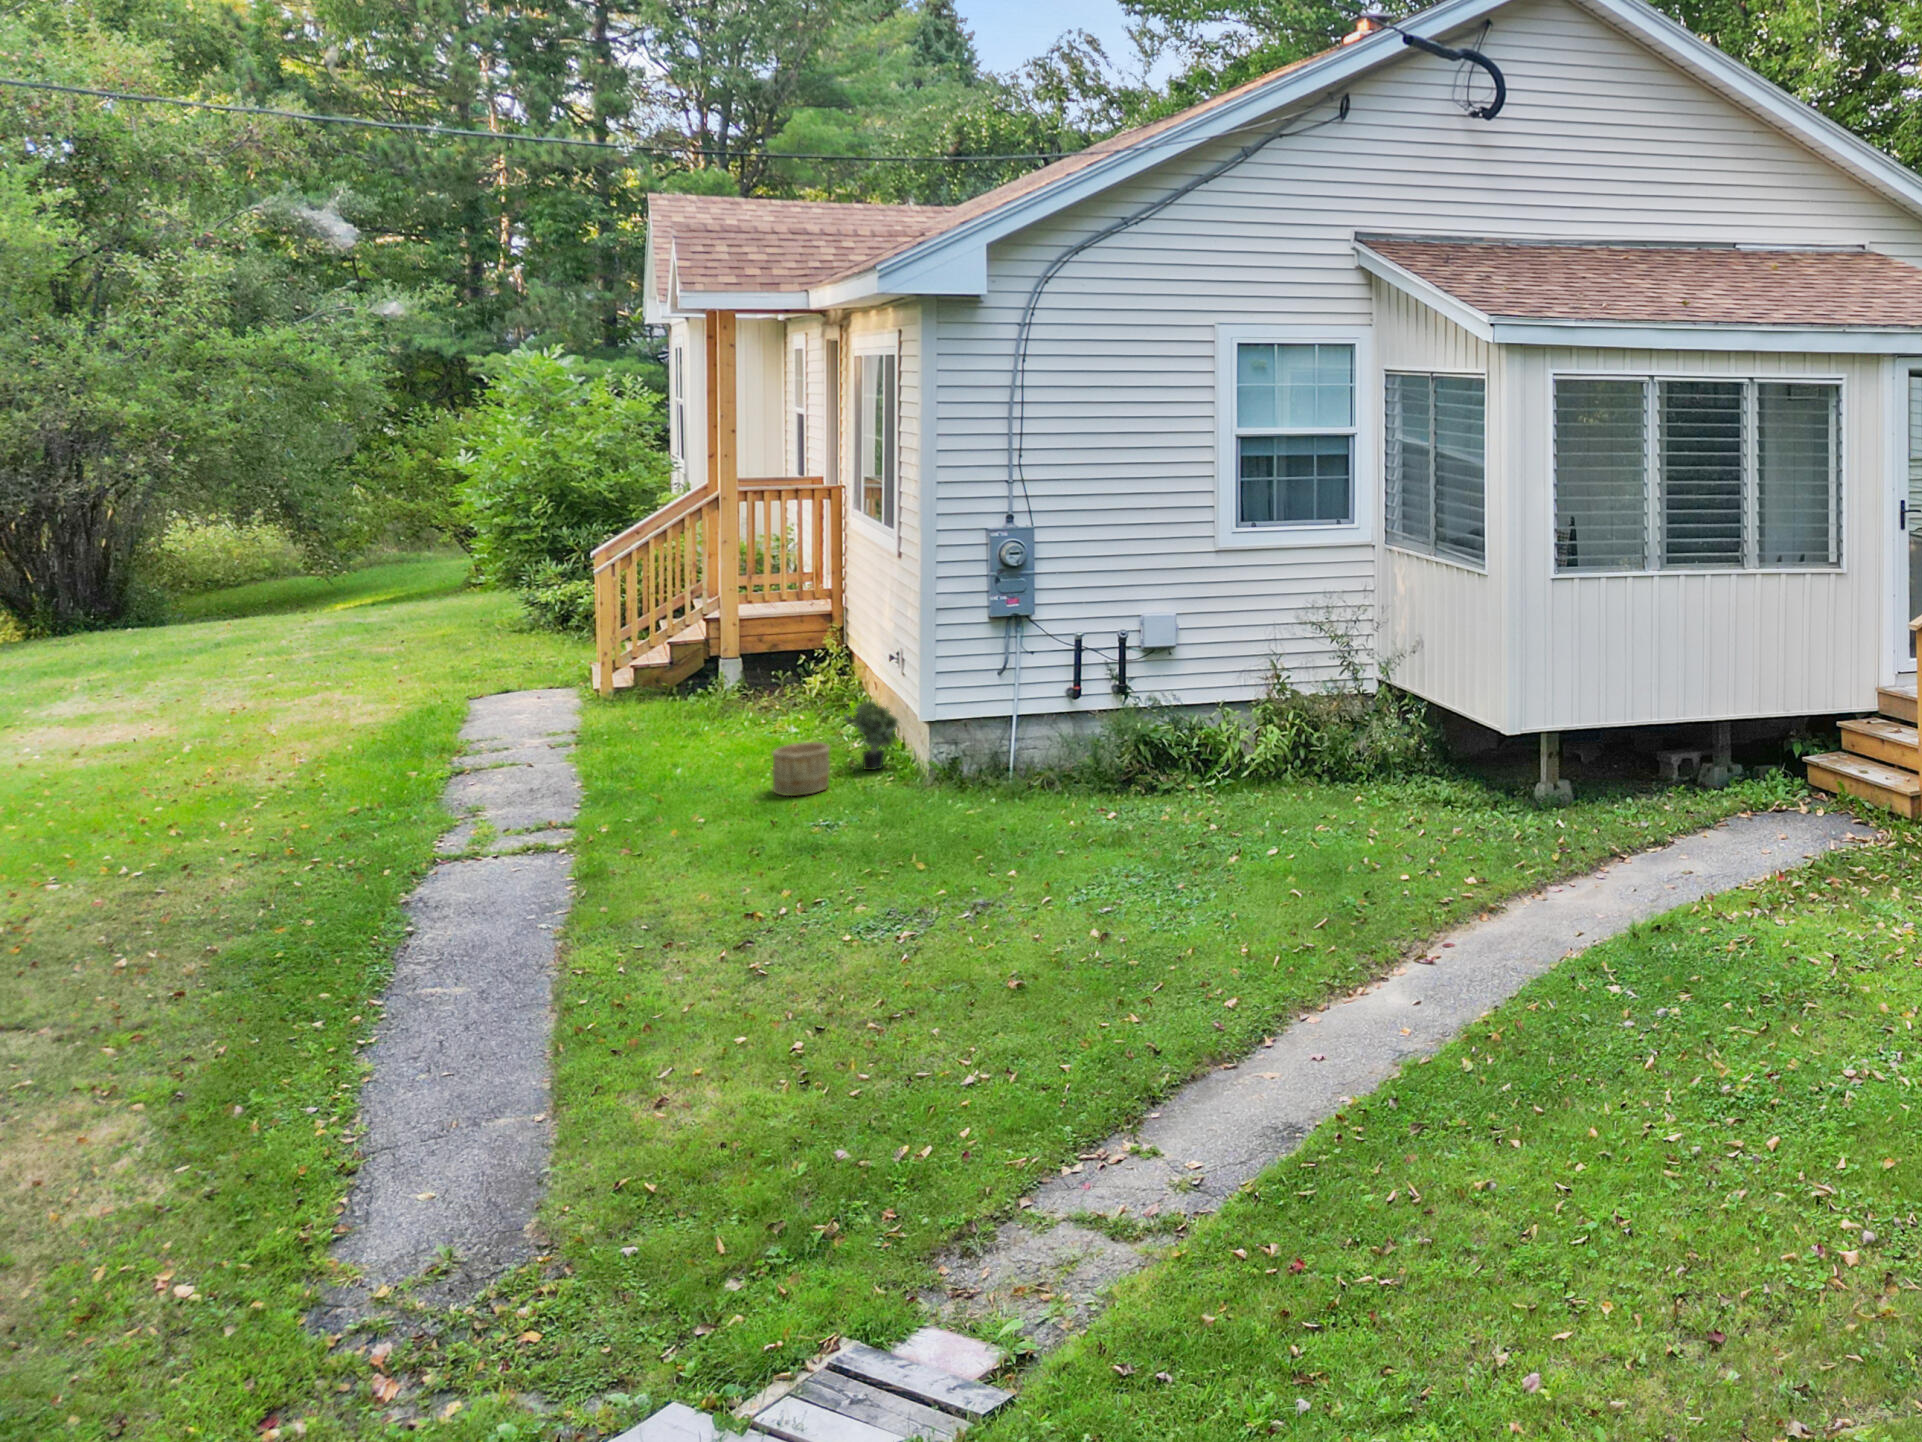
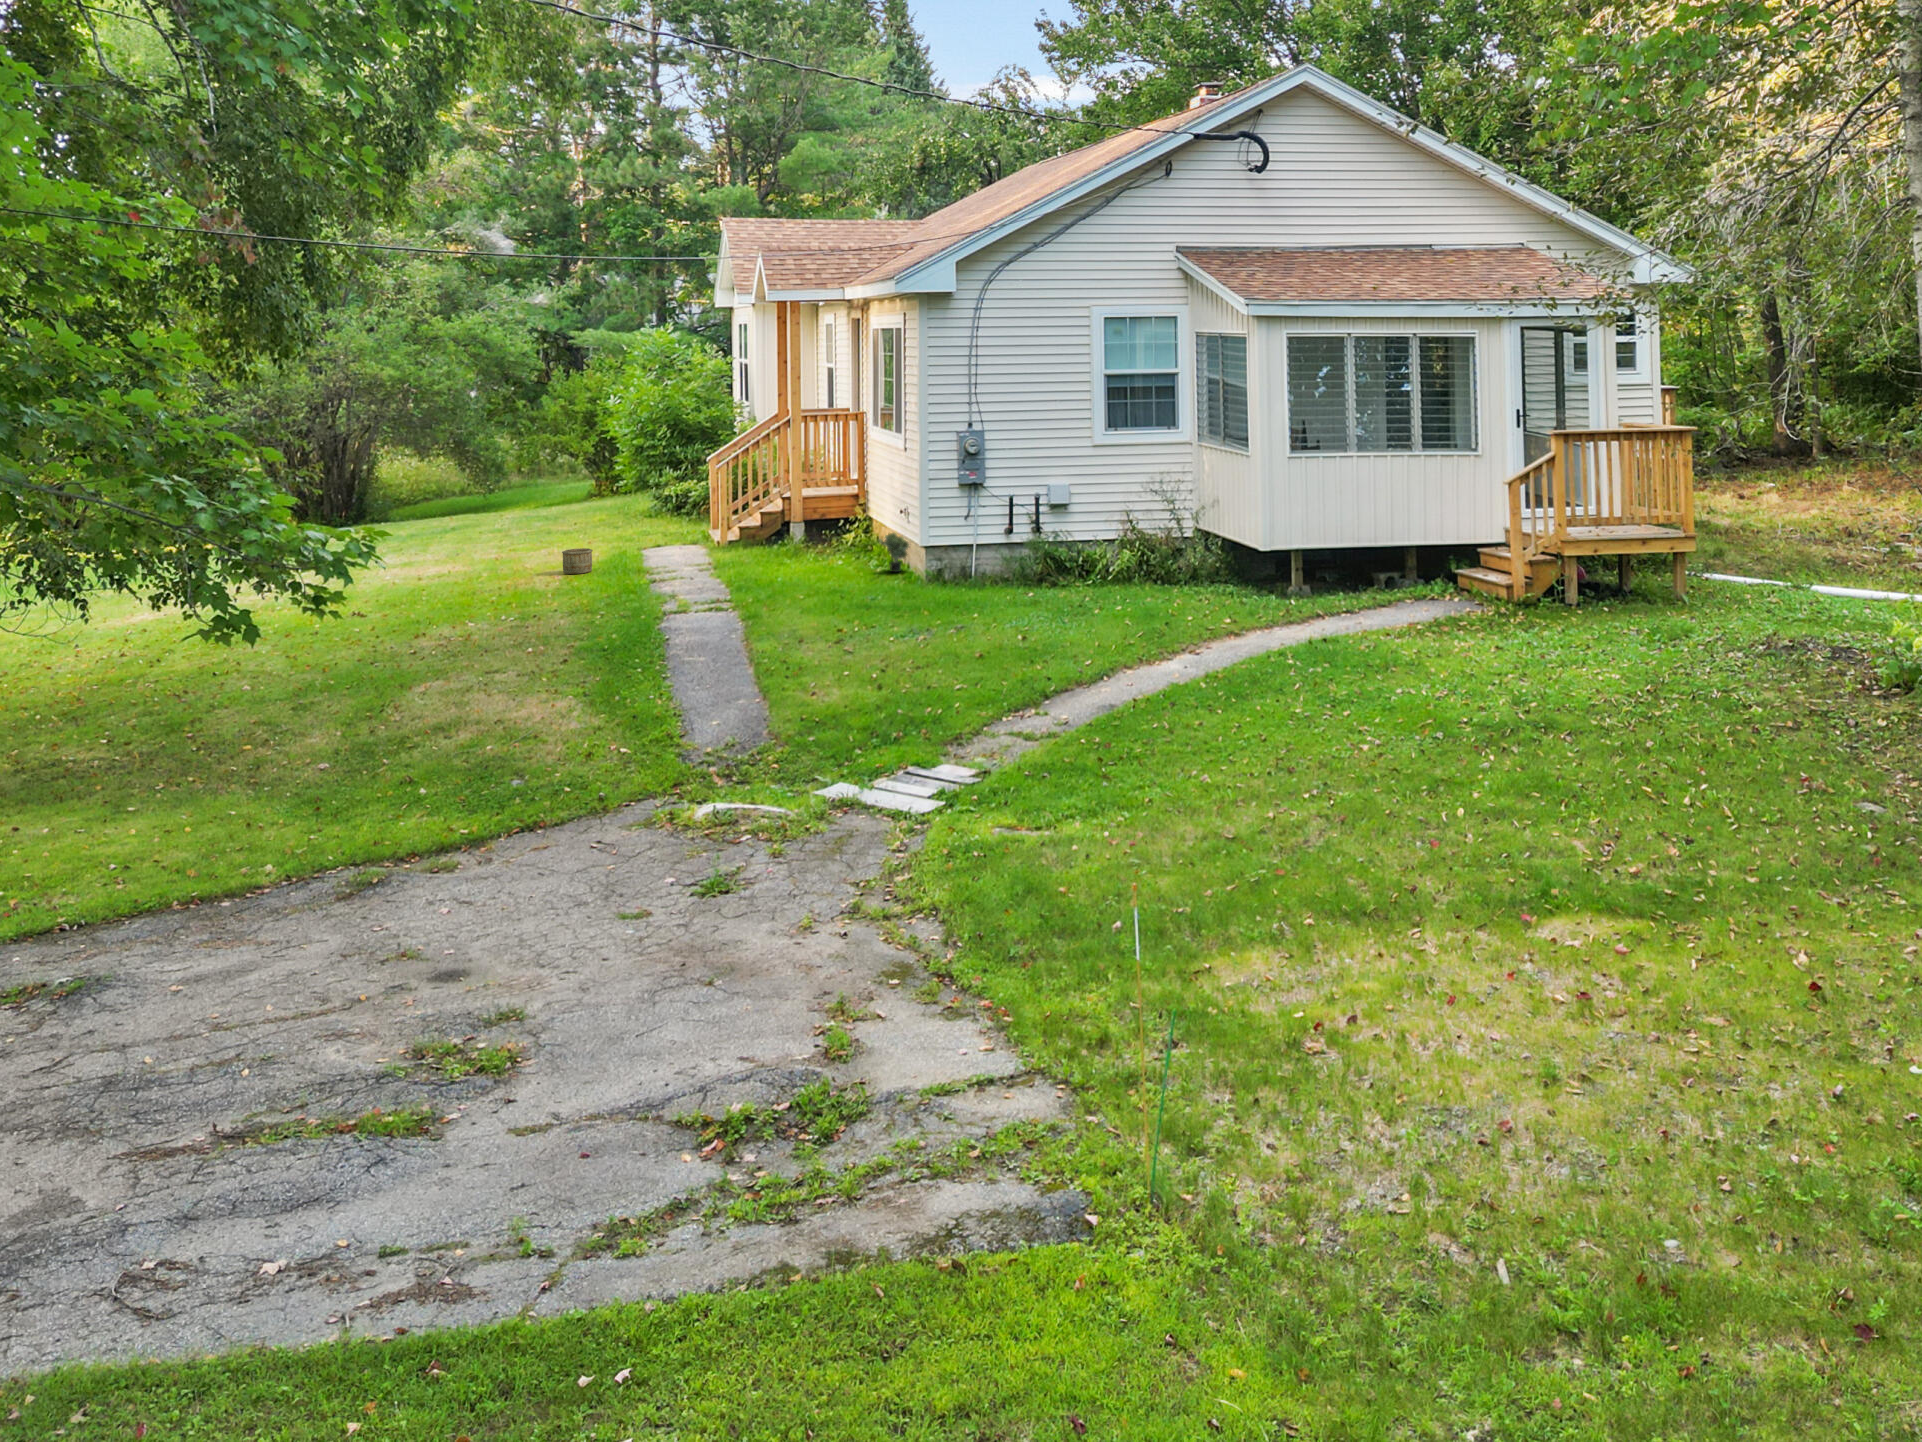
wooden bucket: present [772,742,830,796] -> present [562,548,593,574]

